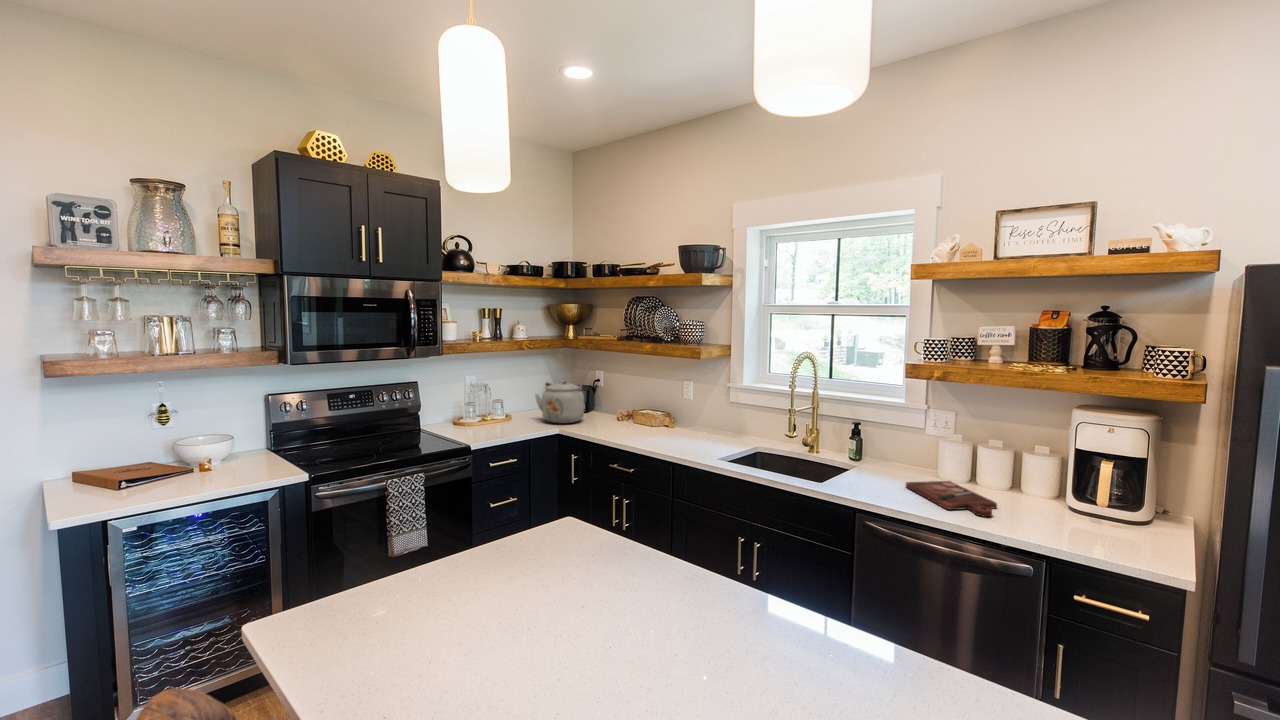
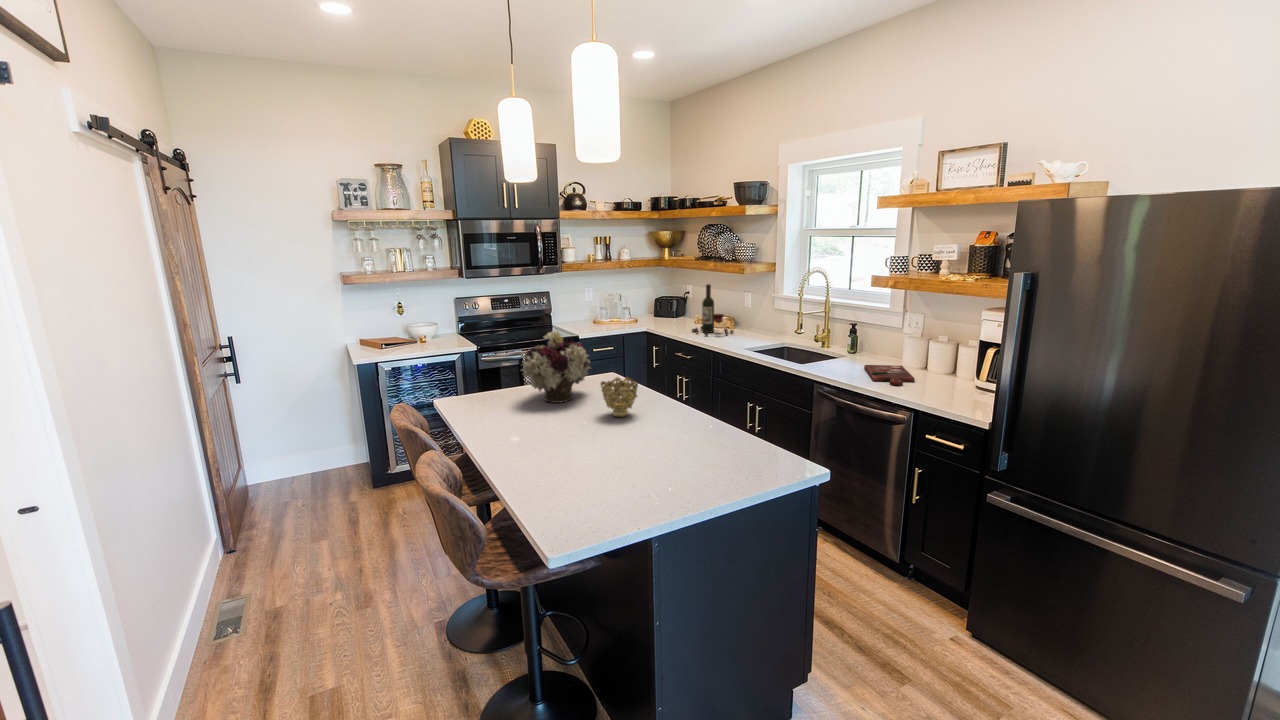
wine bottle: none [623,372,679,442] -> present [692,284,733,336]
kettle: present [535,381,589,423] -> none [635,292,676,324]
flower arrangement: none [457,470,586,617] -> present [521,330,591,403]
decorative bowl: none [644,562,720,652] -> present [601,377,638,417]

